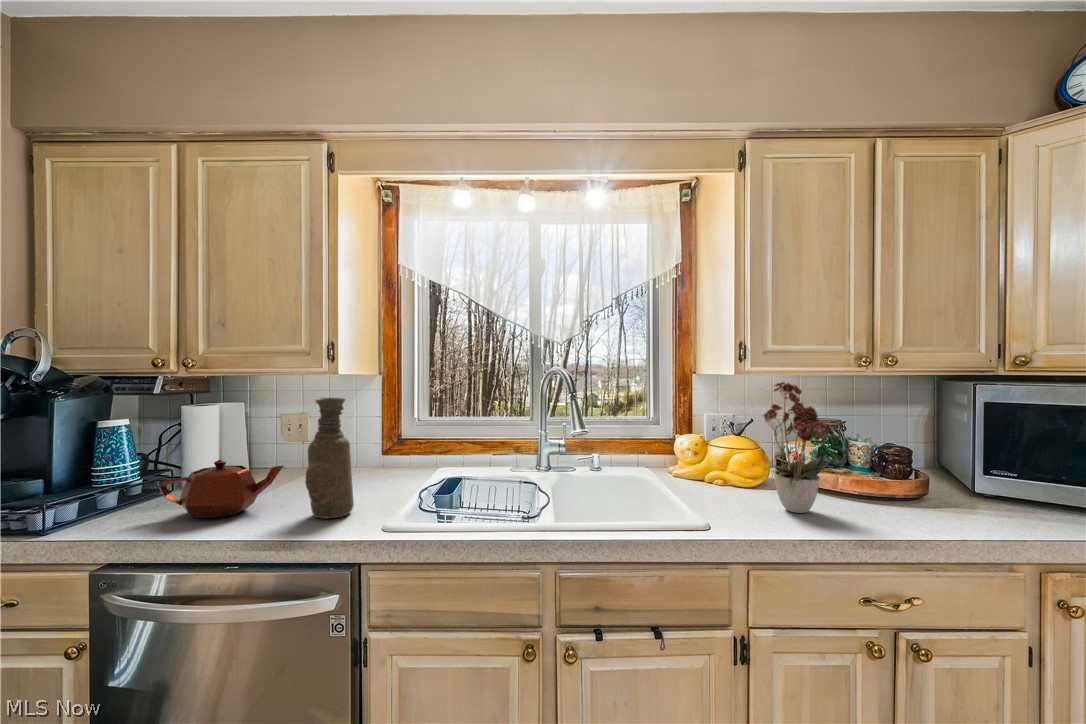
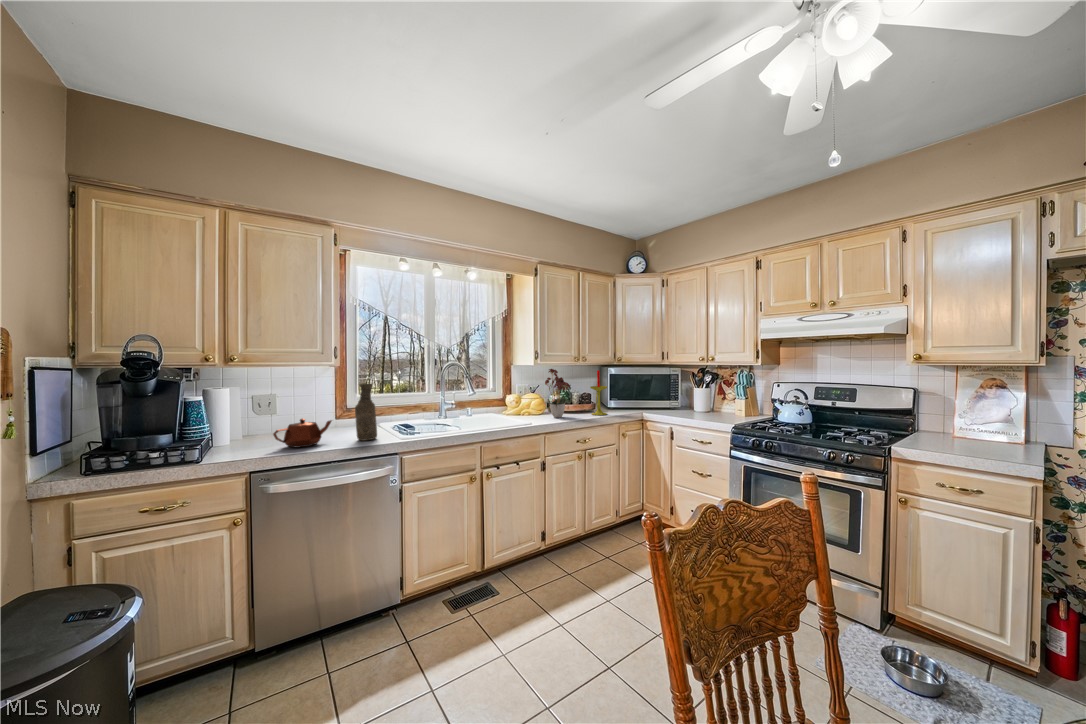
candle: none [903,390,967,525] -> present [590,370,607,415]

